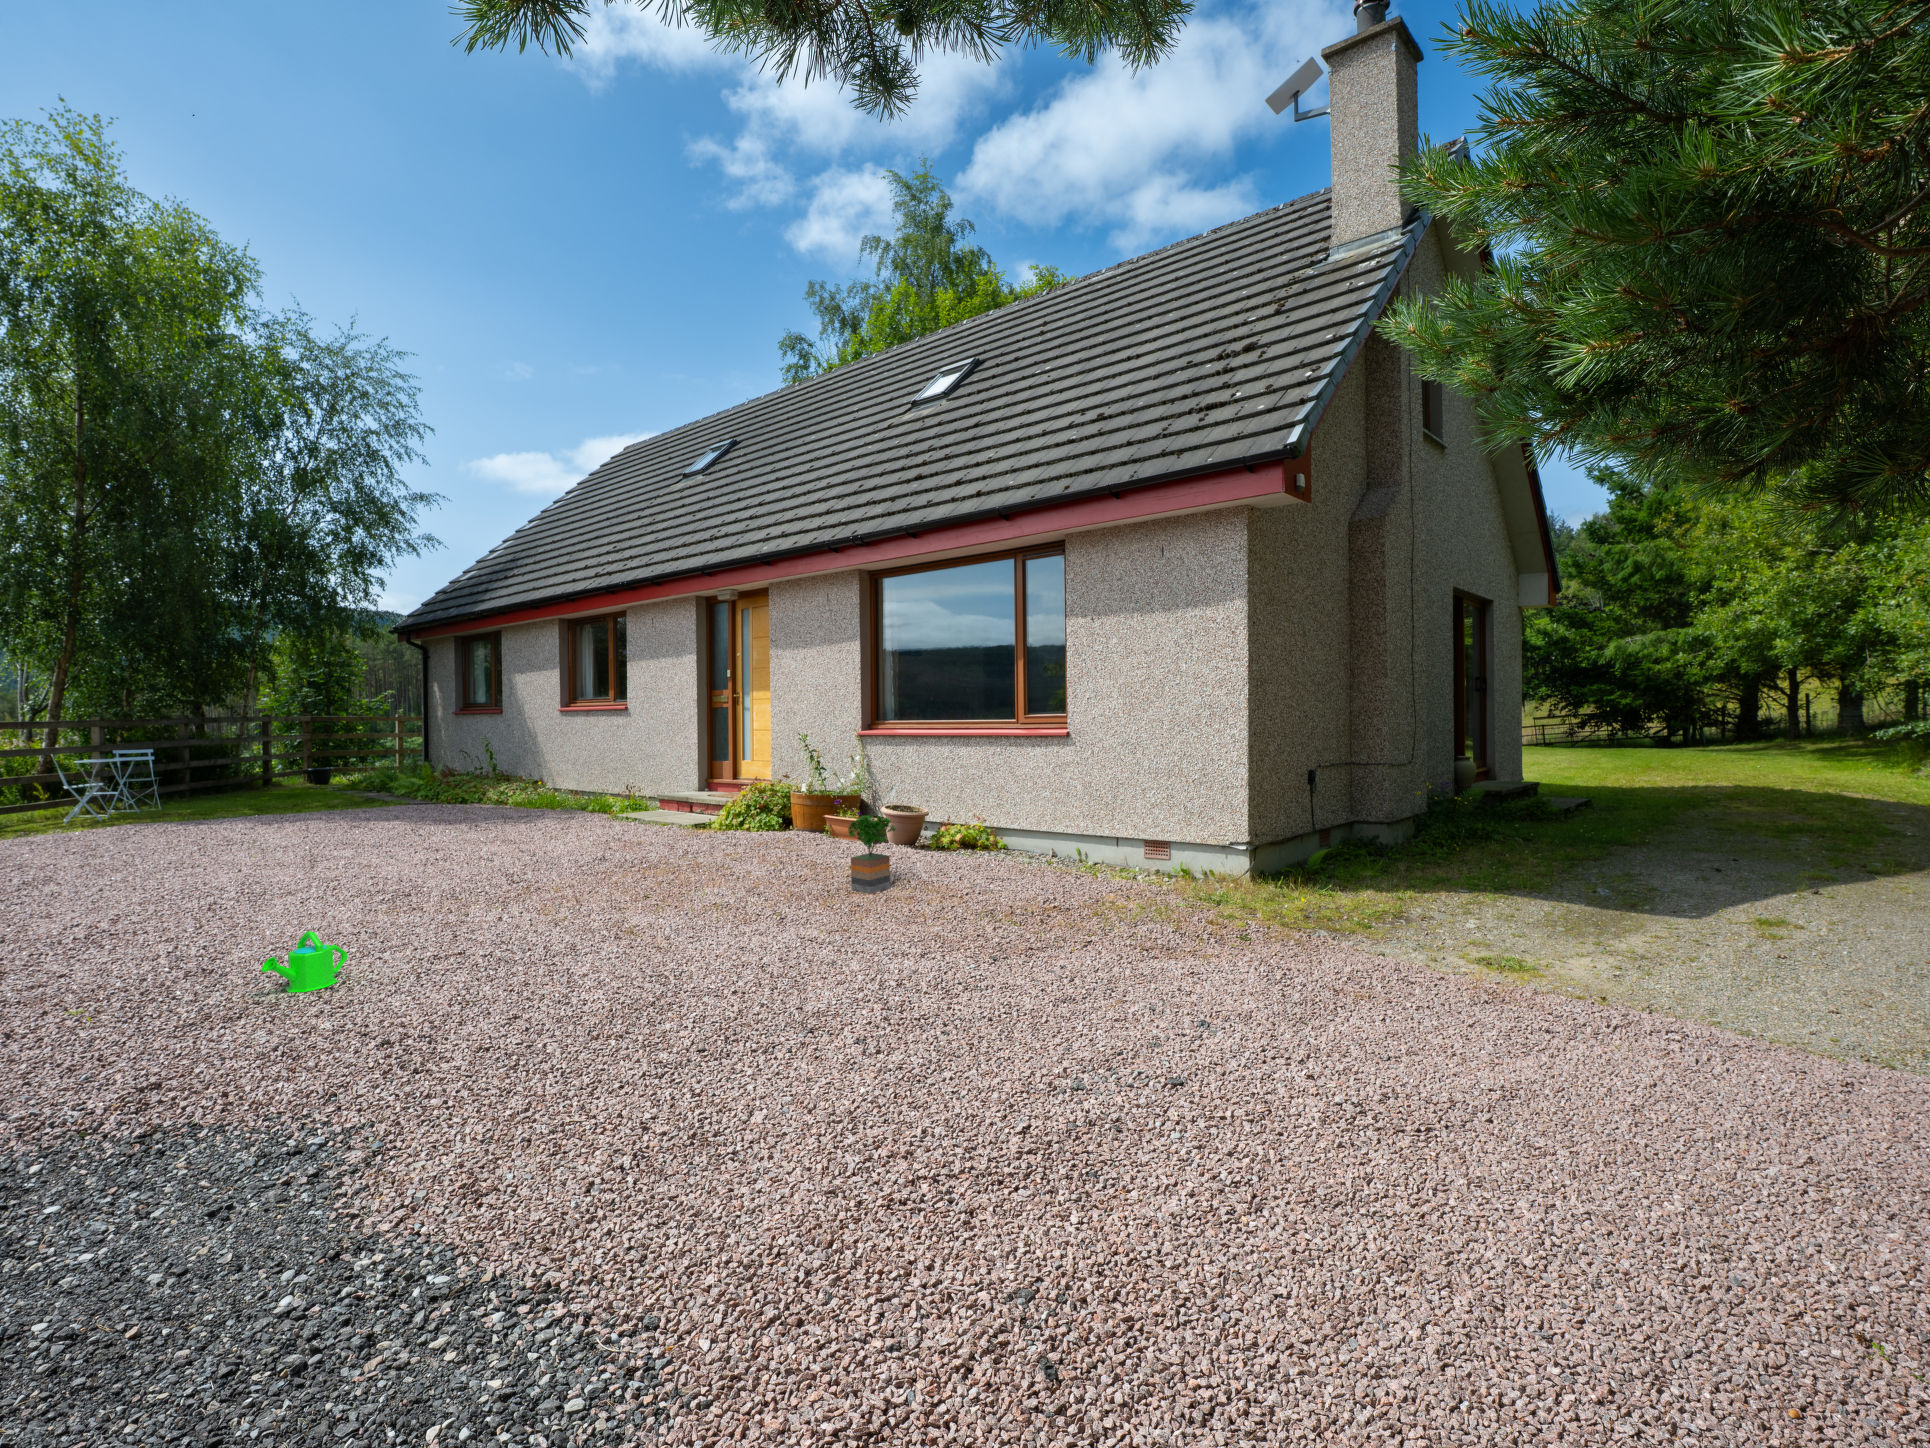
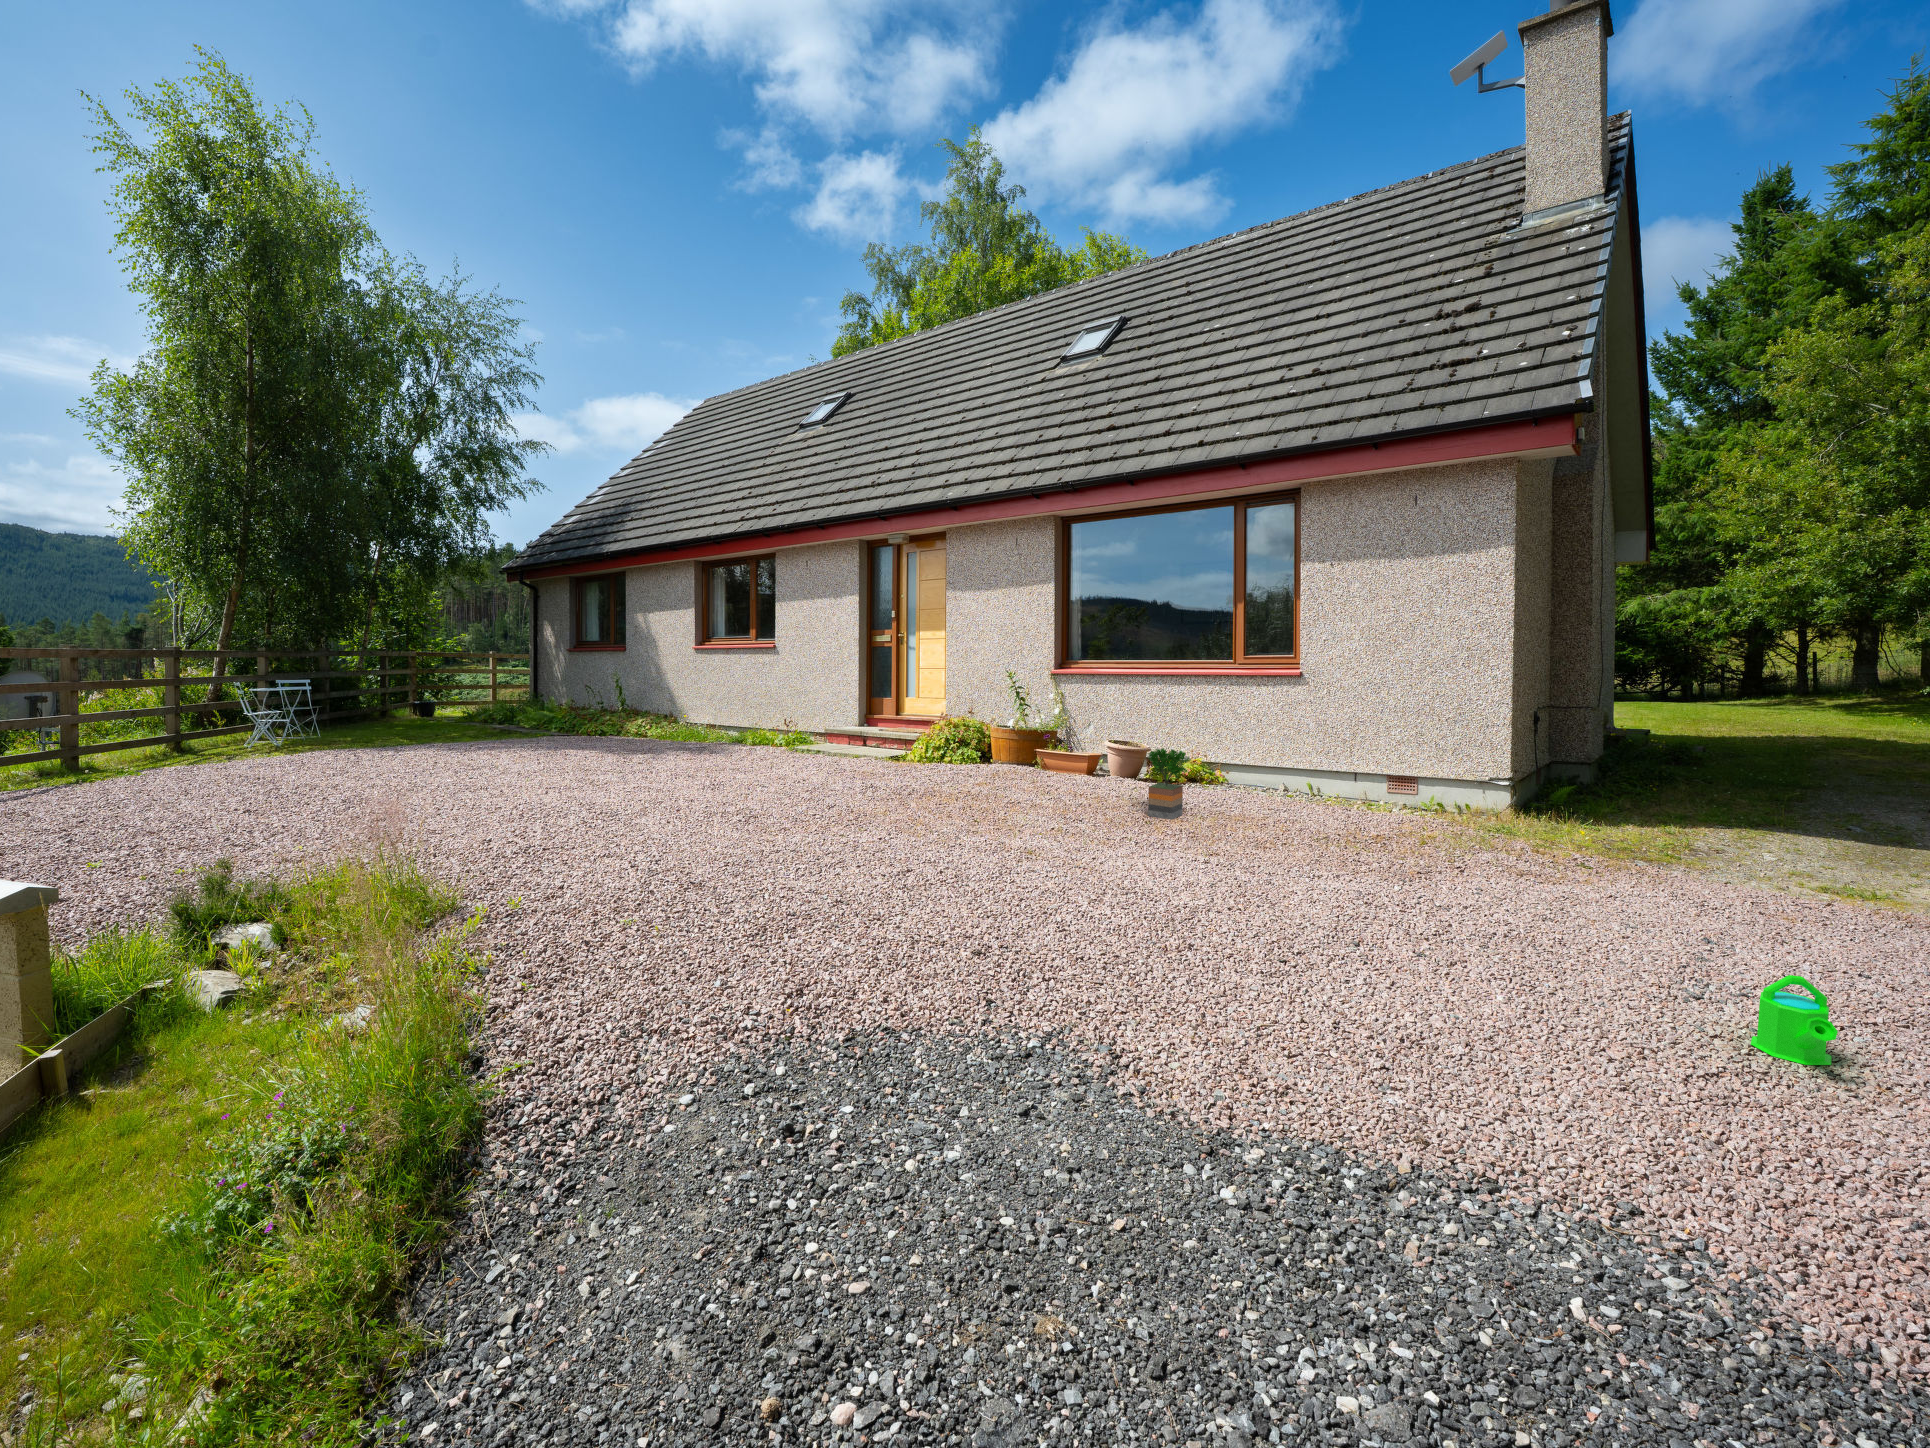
watering can: present [262,931,347,992] -> present [1751,975,1838,1065]

